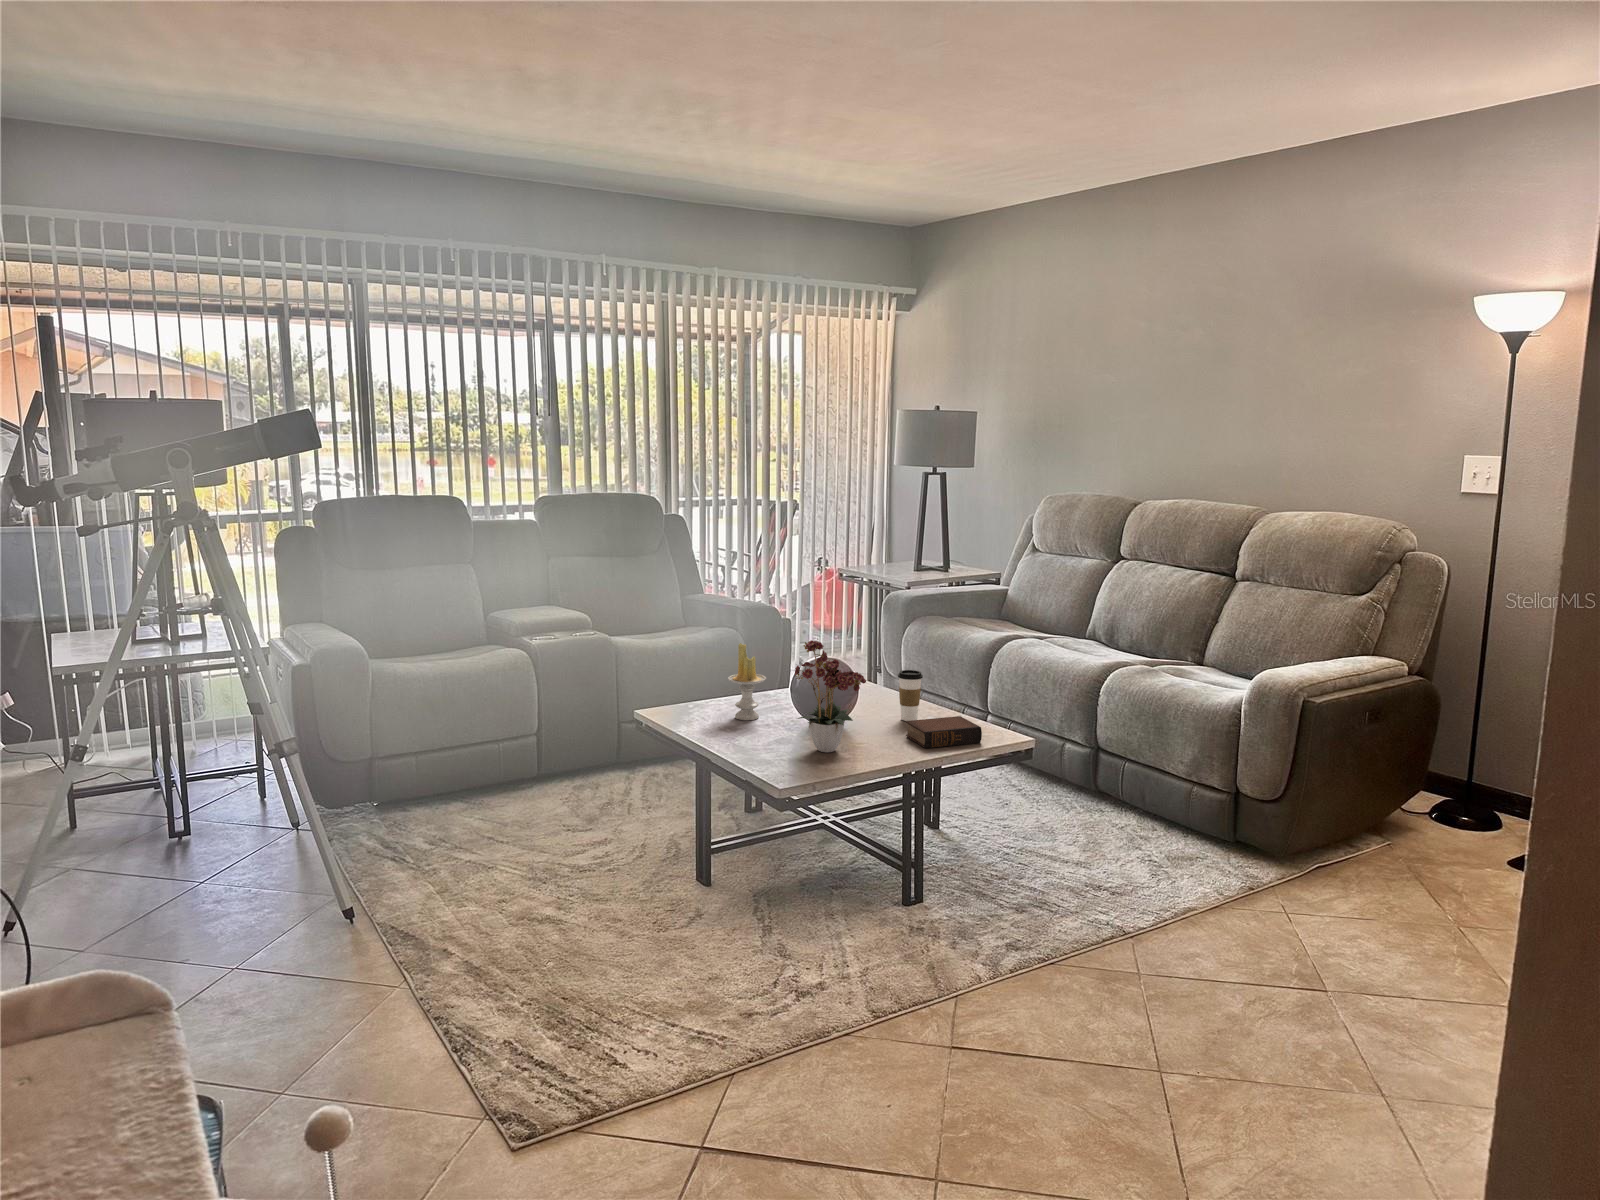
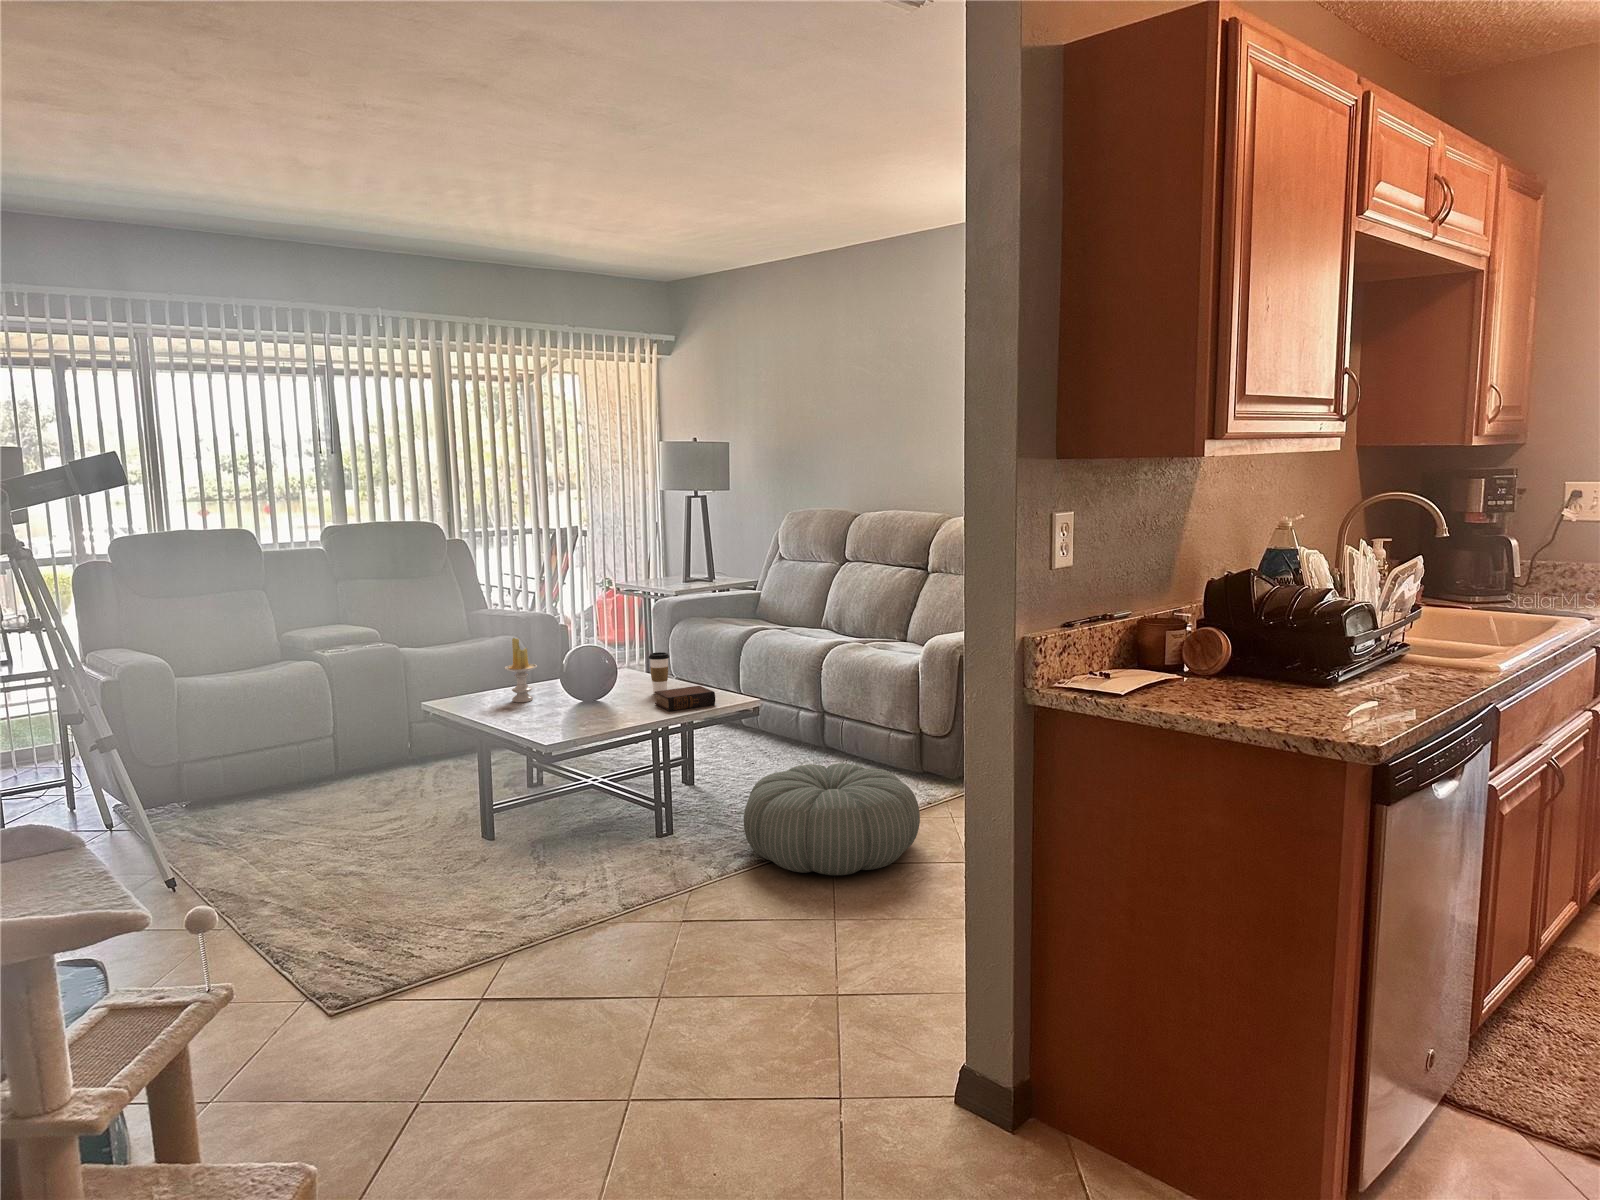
flower arrangement: present [795,640,866,752] -> none [553,623,621,719]
pouf: none [1023,834,1261,997] -> present [744,763,920,875]

